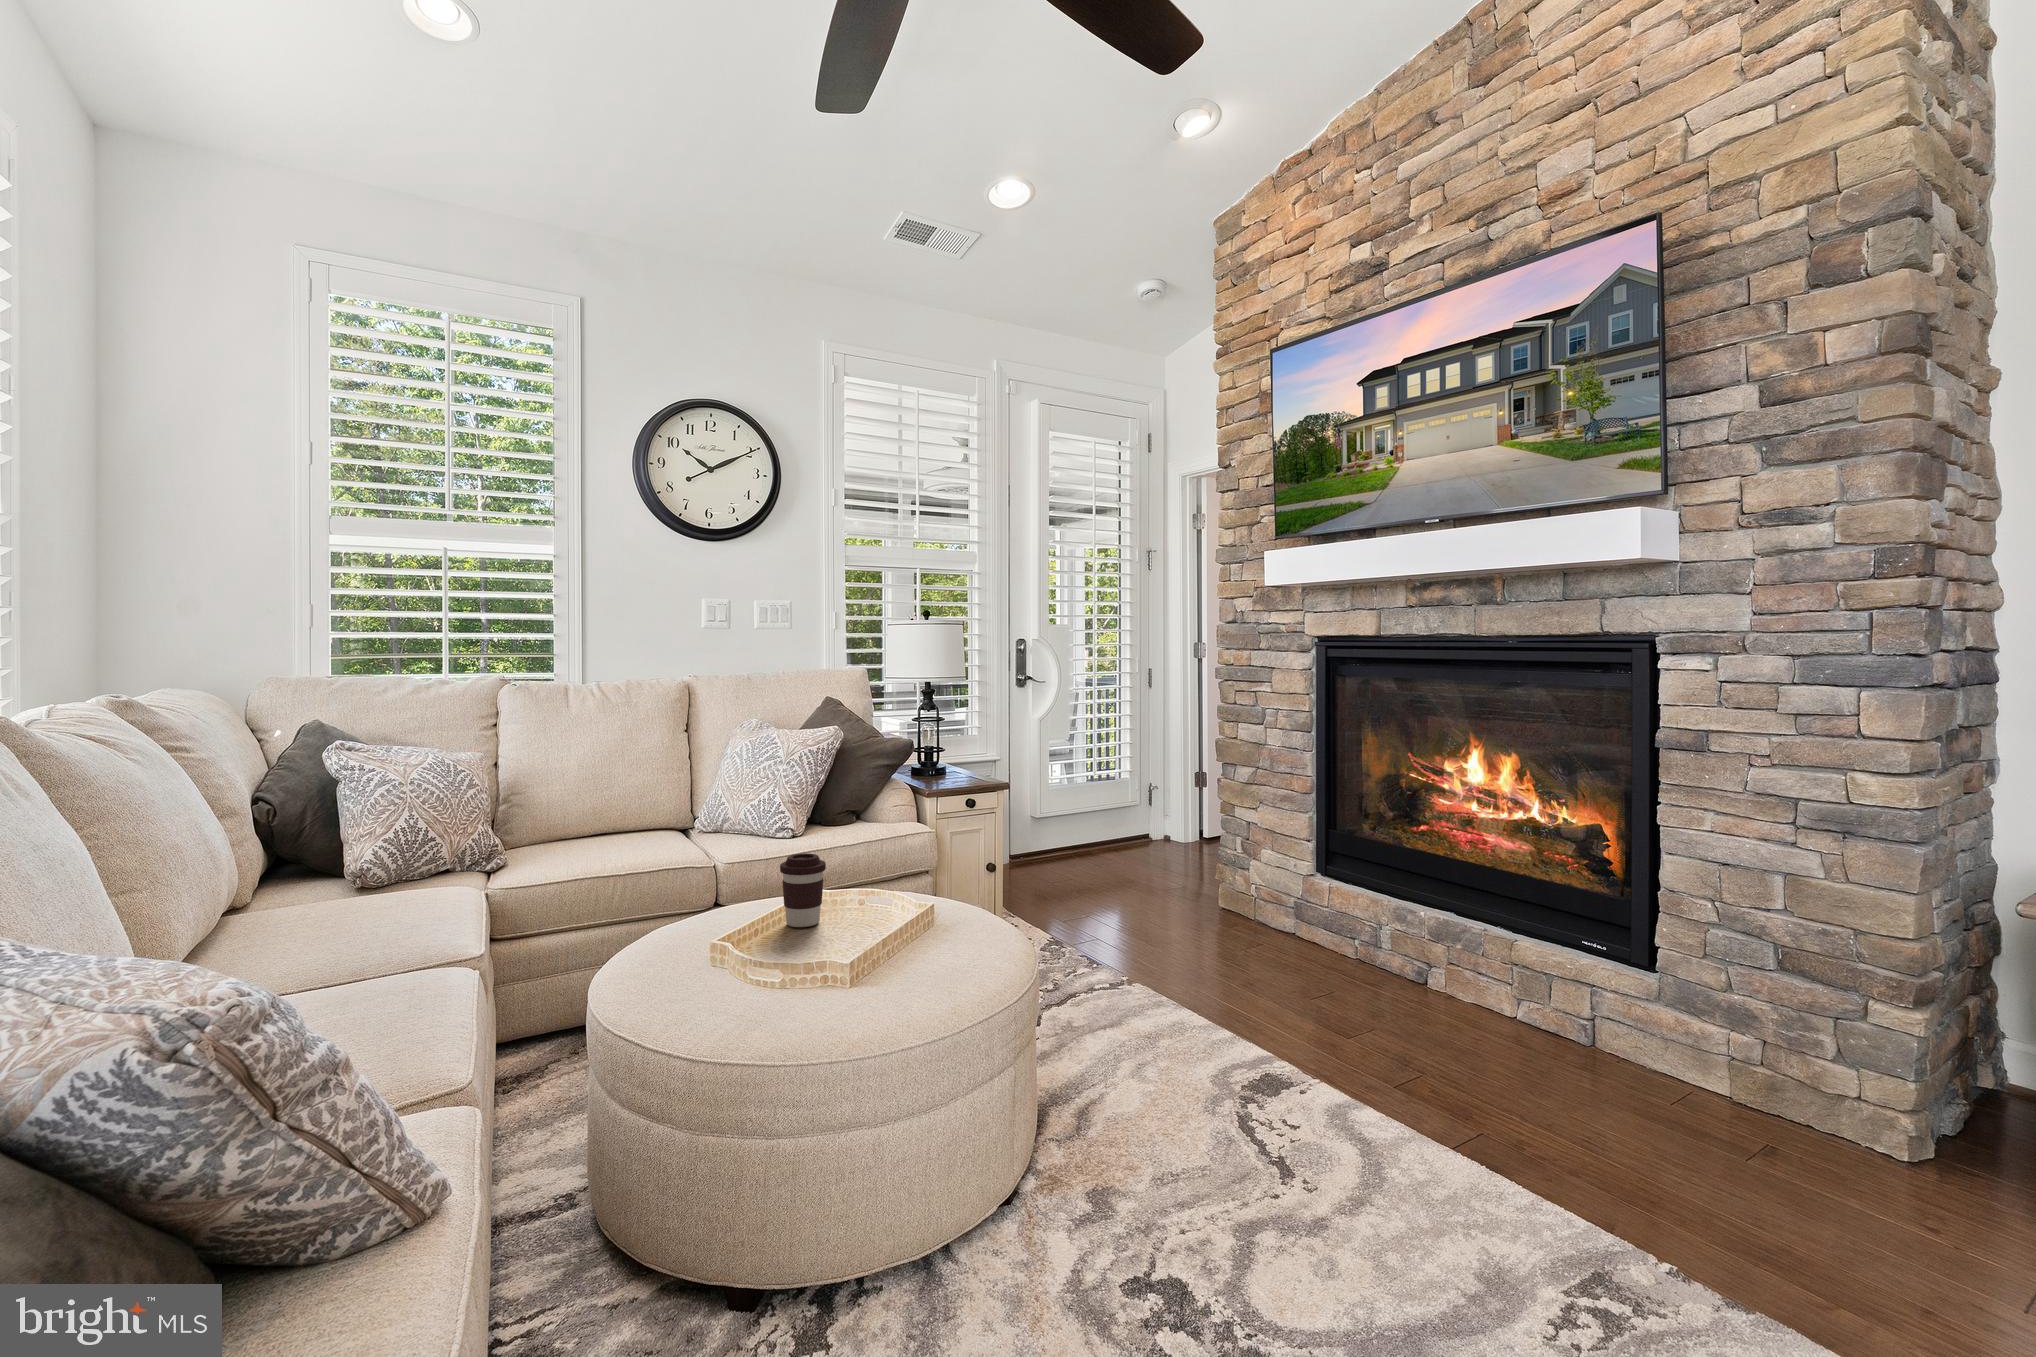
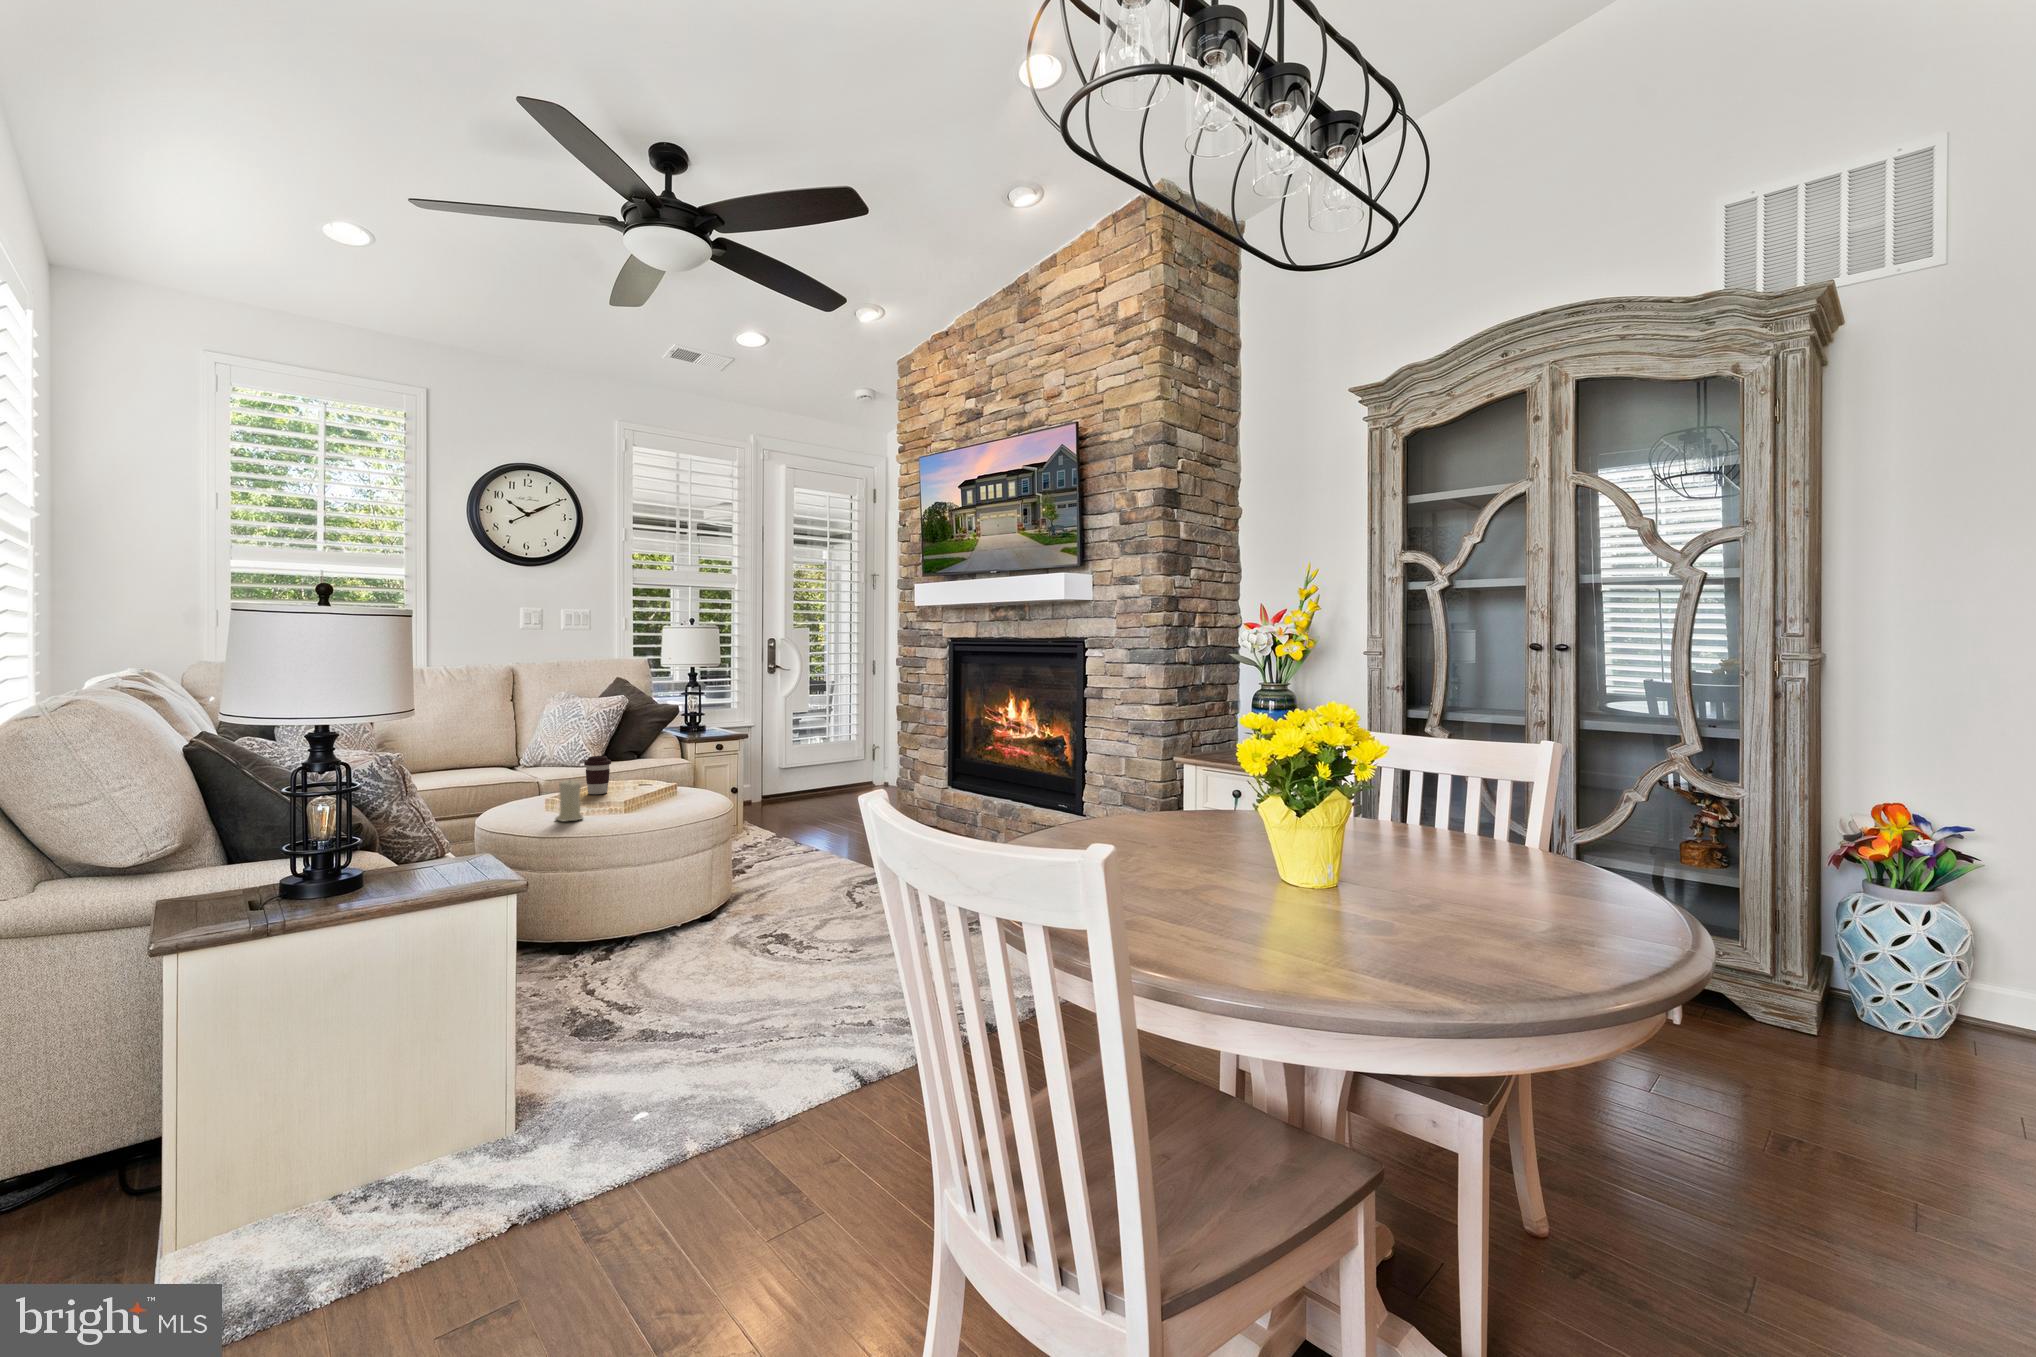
candle: none [723,926,778,1019] -> present [556,780,583,821]

